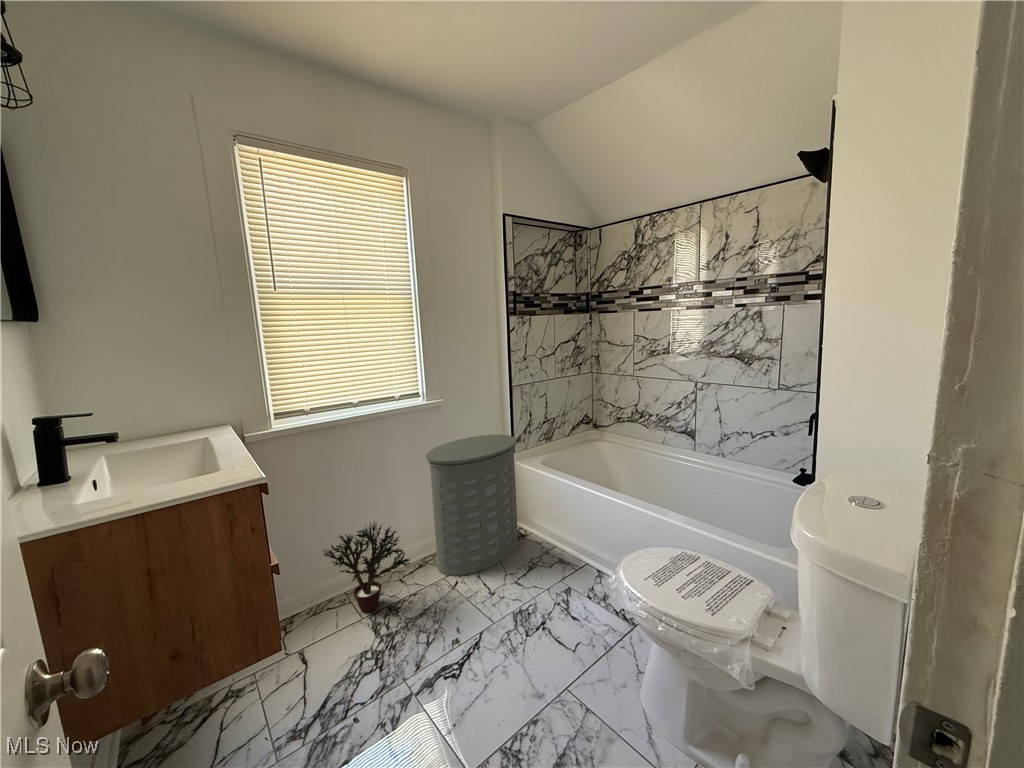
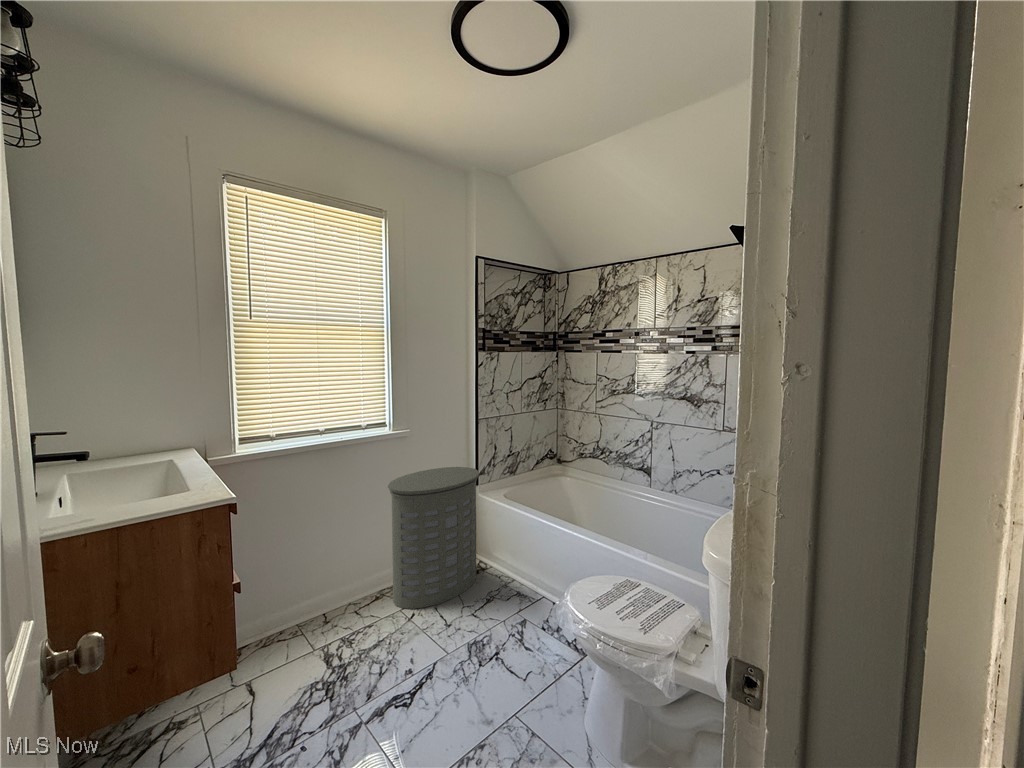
potted plant: present [324,521,410,612] -> none [277,550,368,645]

